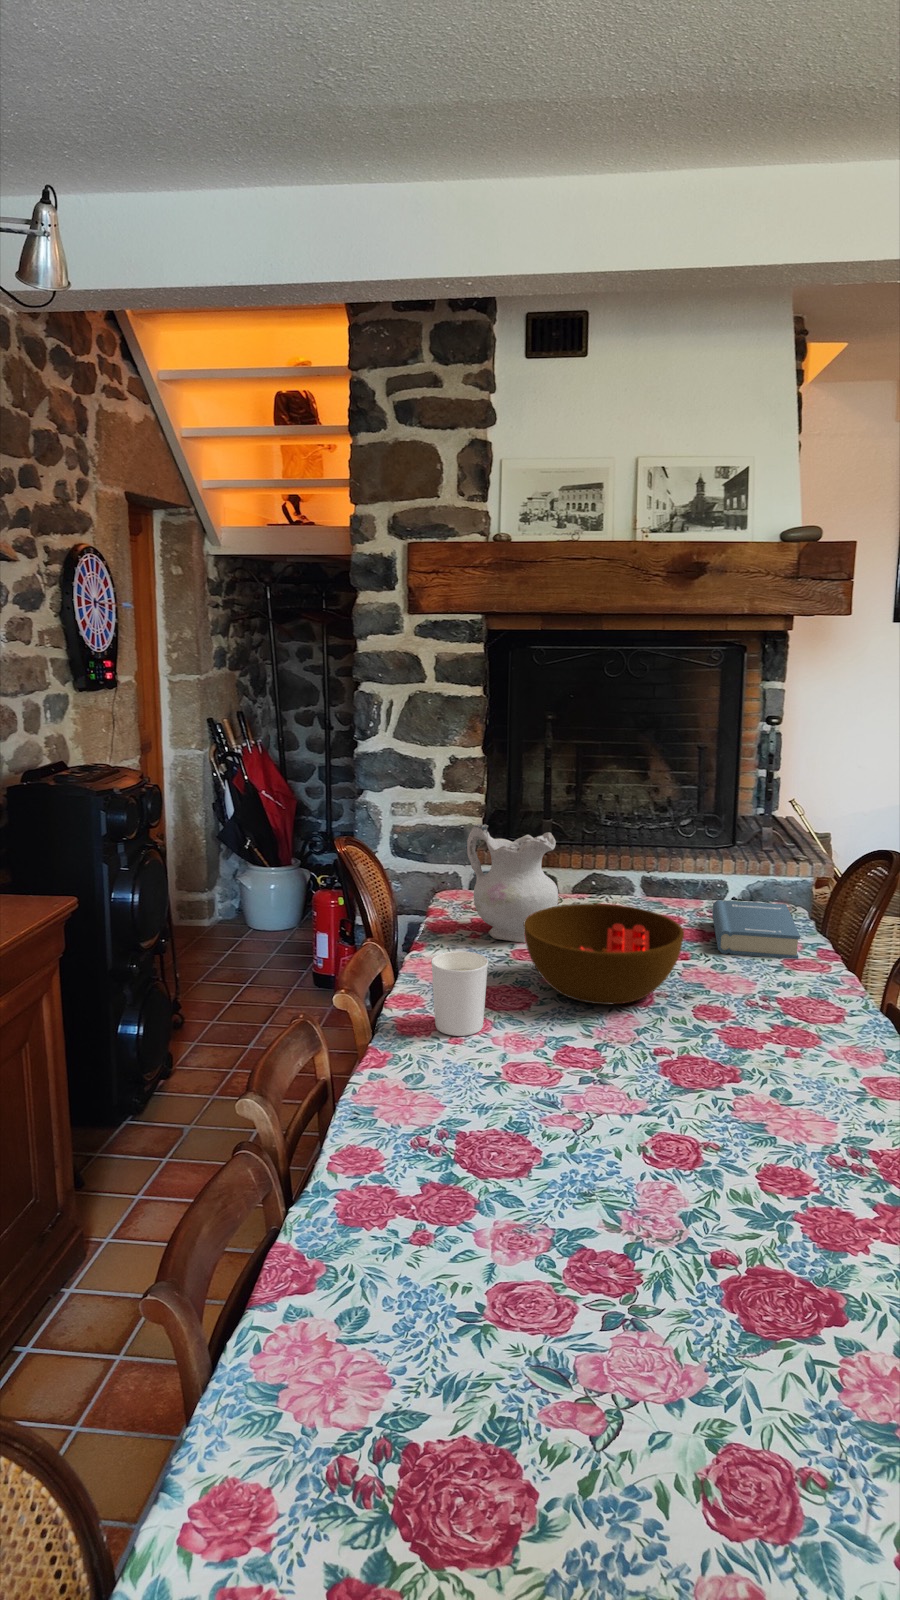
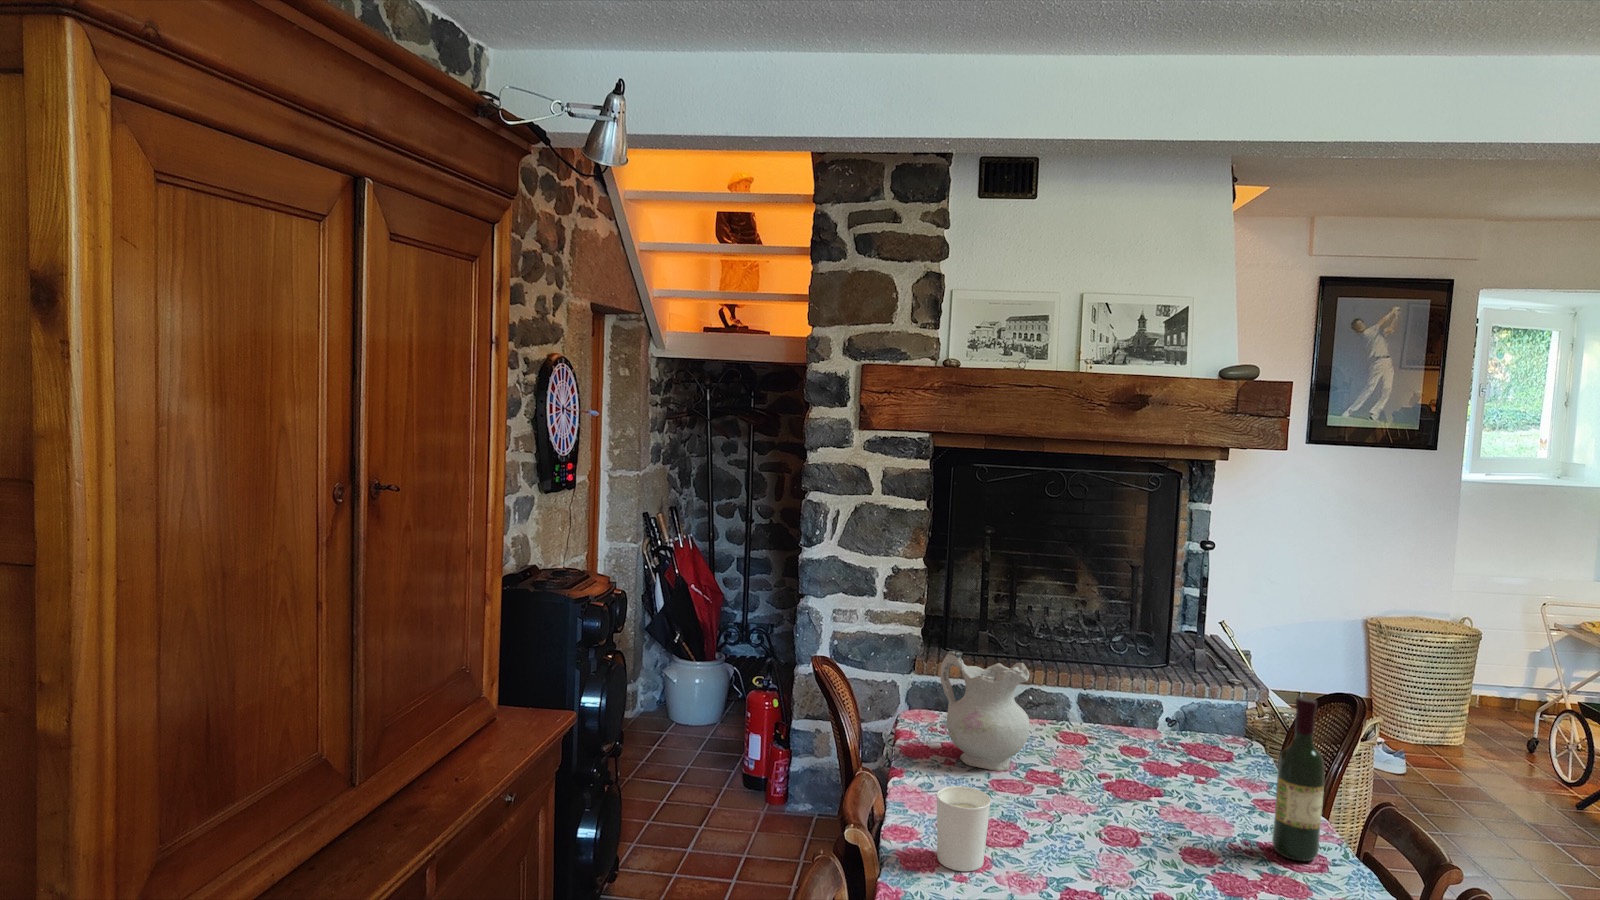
wine bottle: none [789,844,841,1012] -> present [1272,697,1325,861]
book: present [712,900,800,959] -> none [1175,735,1271,802]
bowl: present [524,904,684,1004] -> none [1012,738,1169,844]

